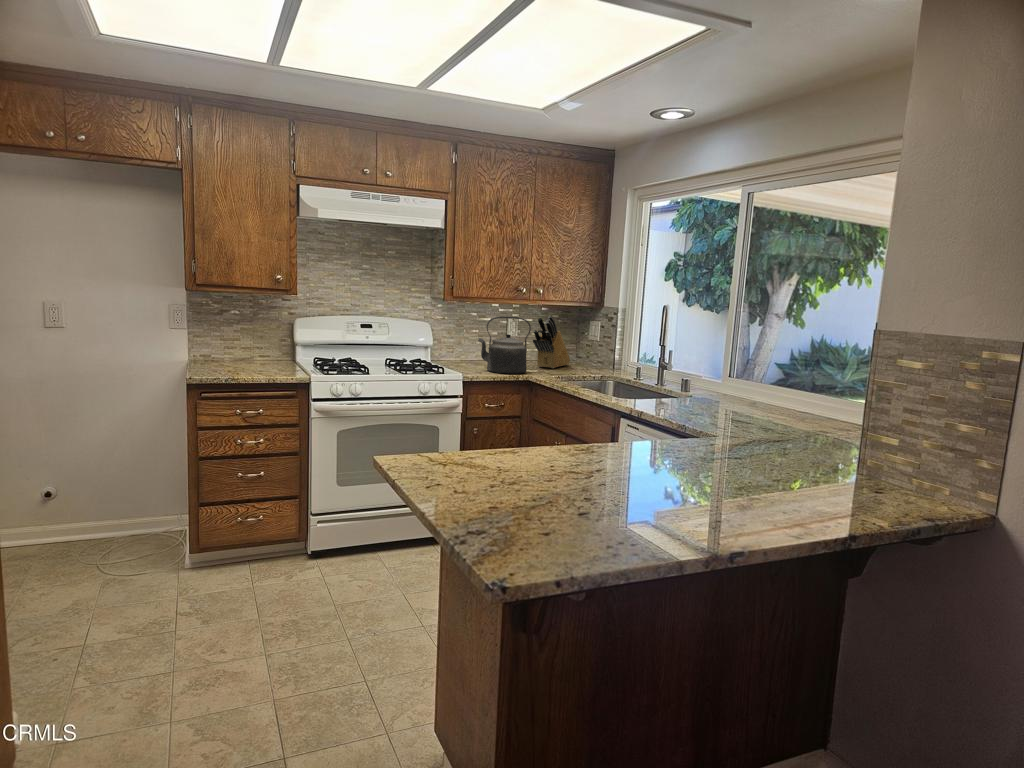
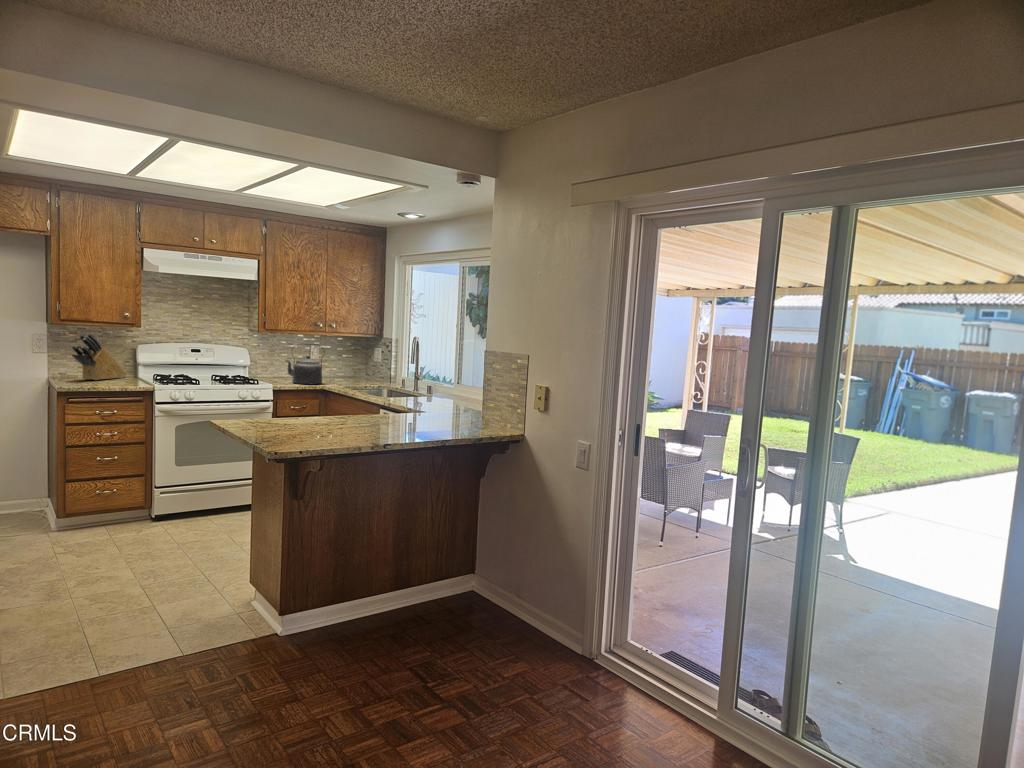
knife block: present [533,316,570,368] -> present [72,333,126,380]

